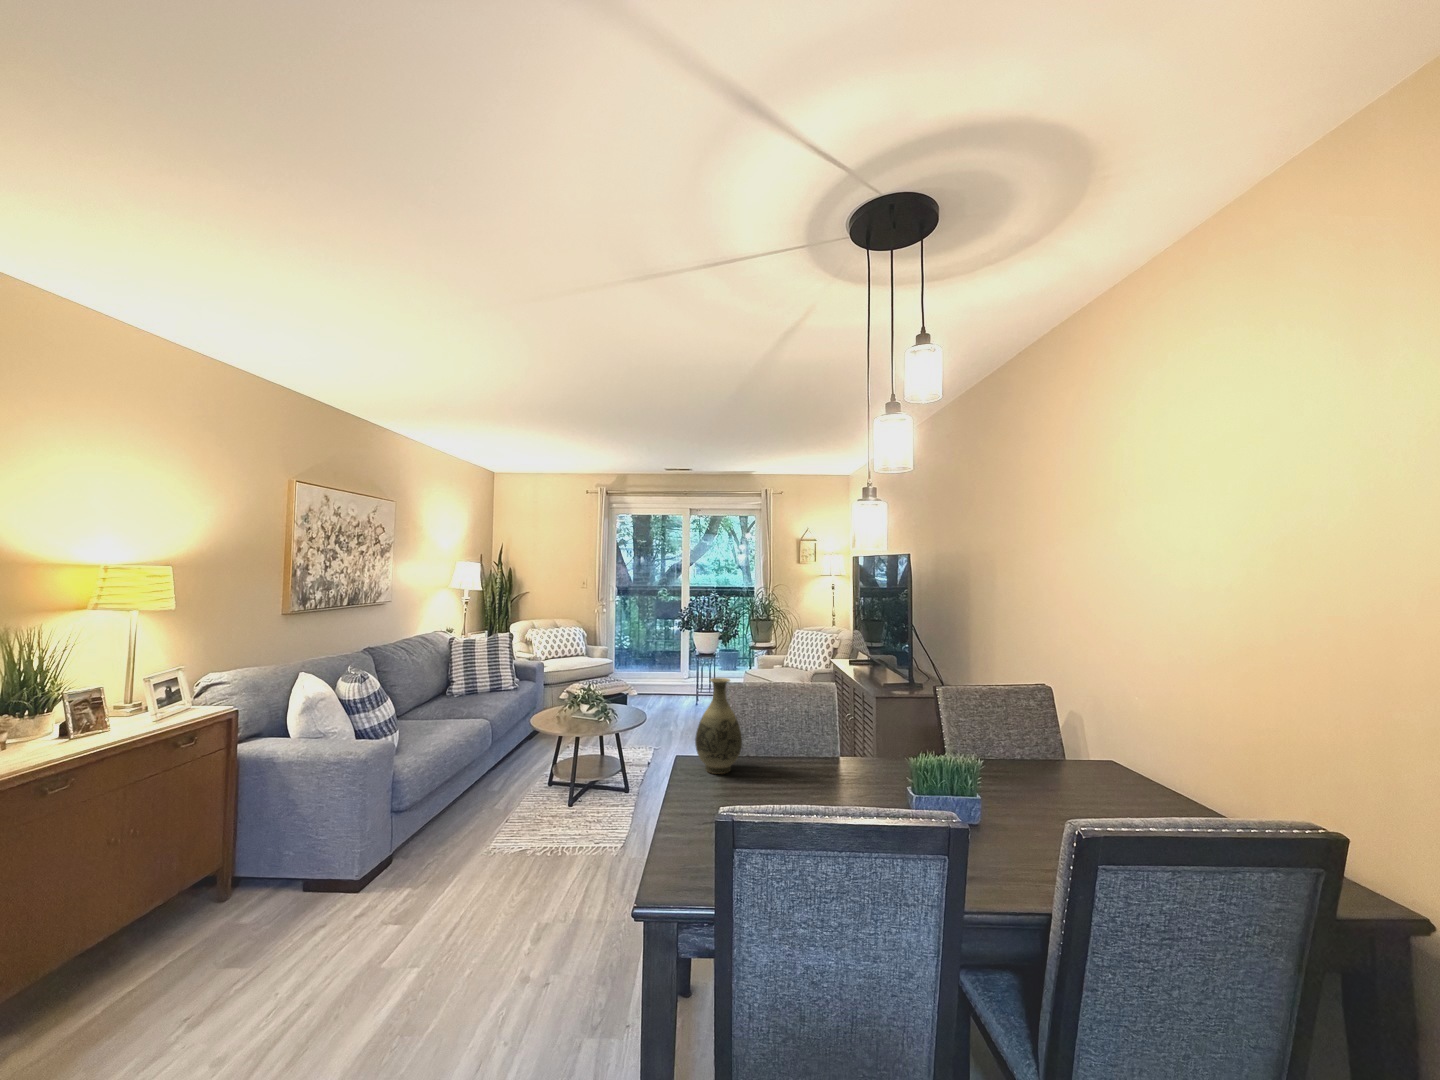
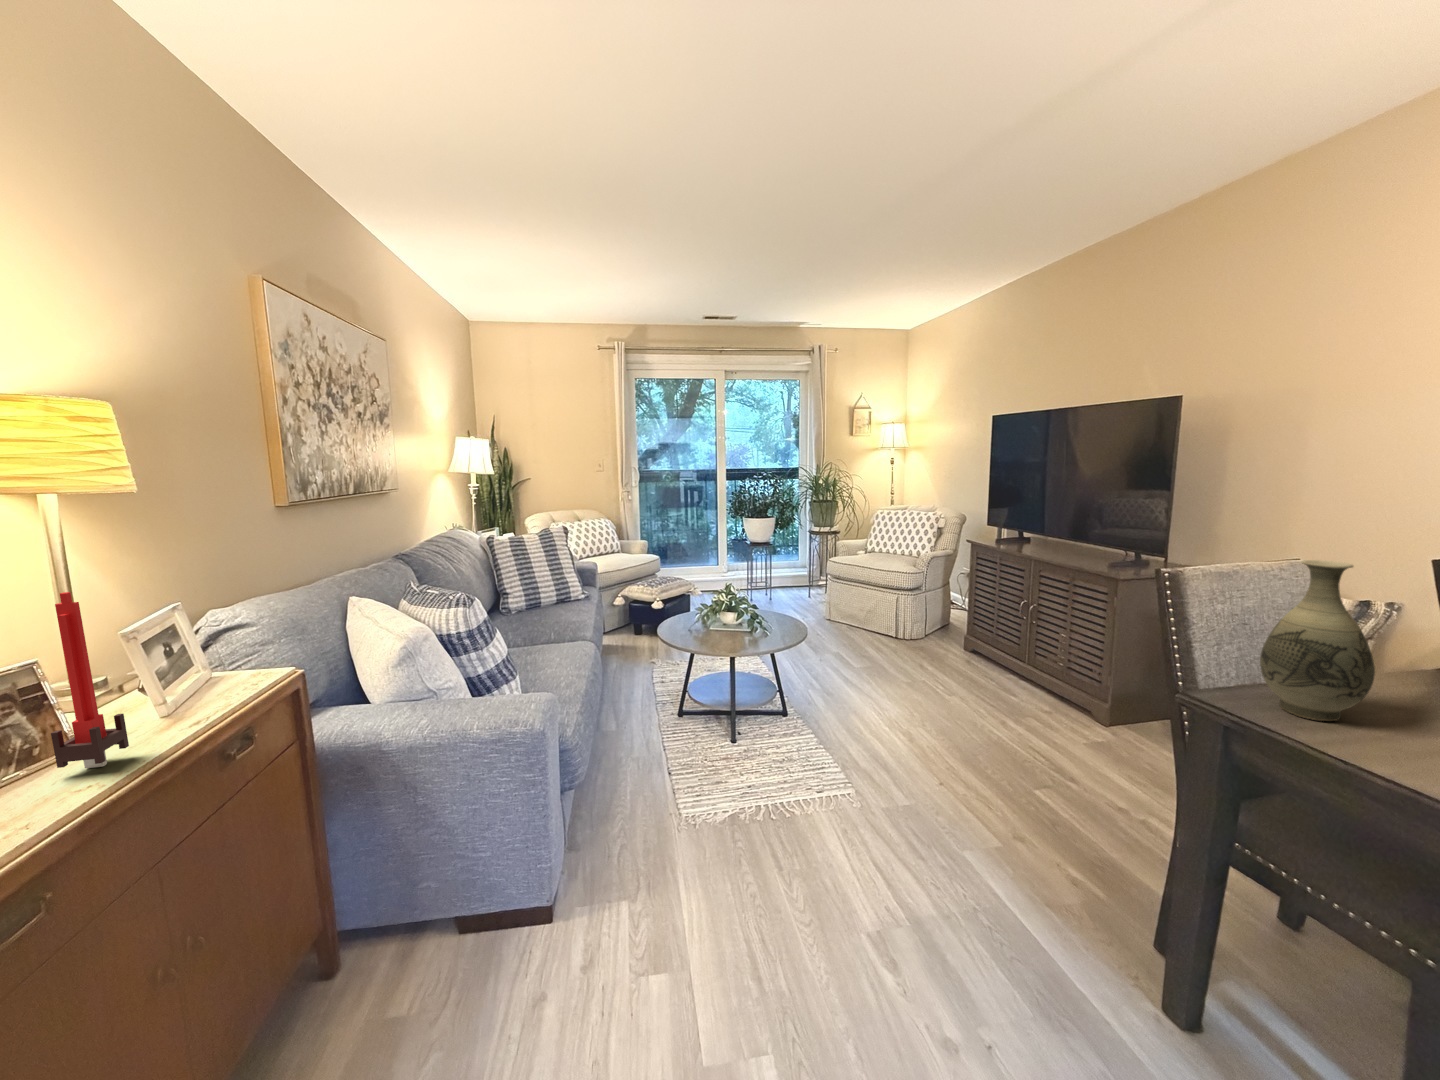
candle: none [99,655,131,735] -> present [51,592,129,768]

